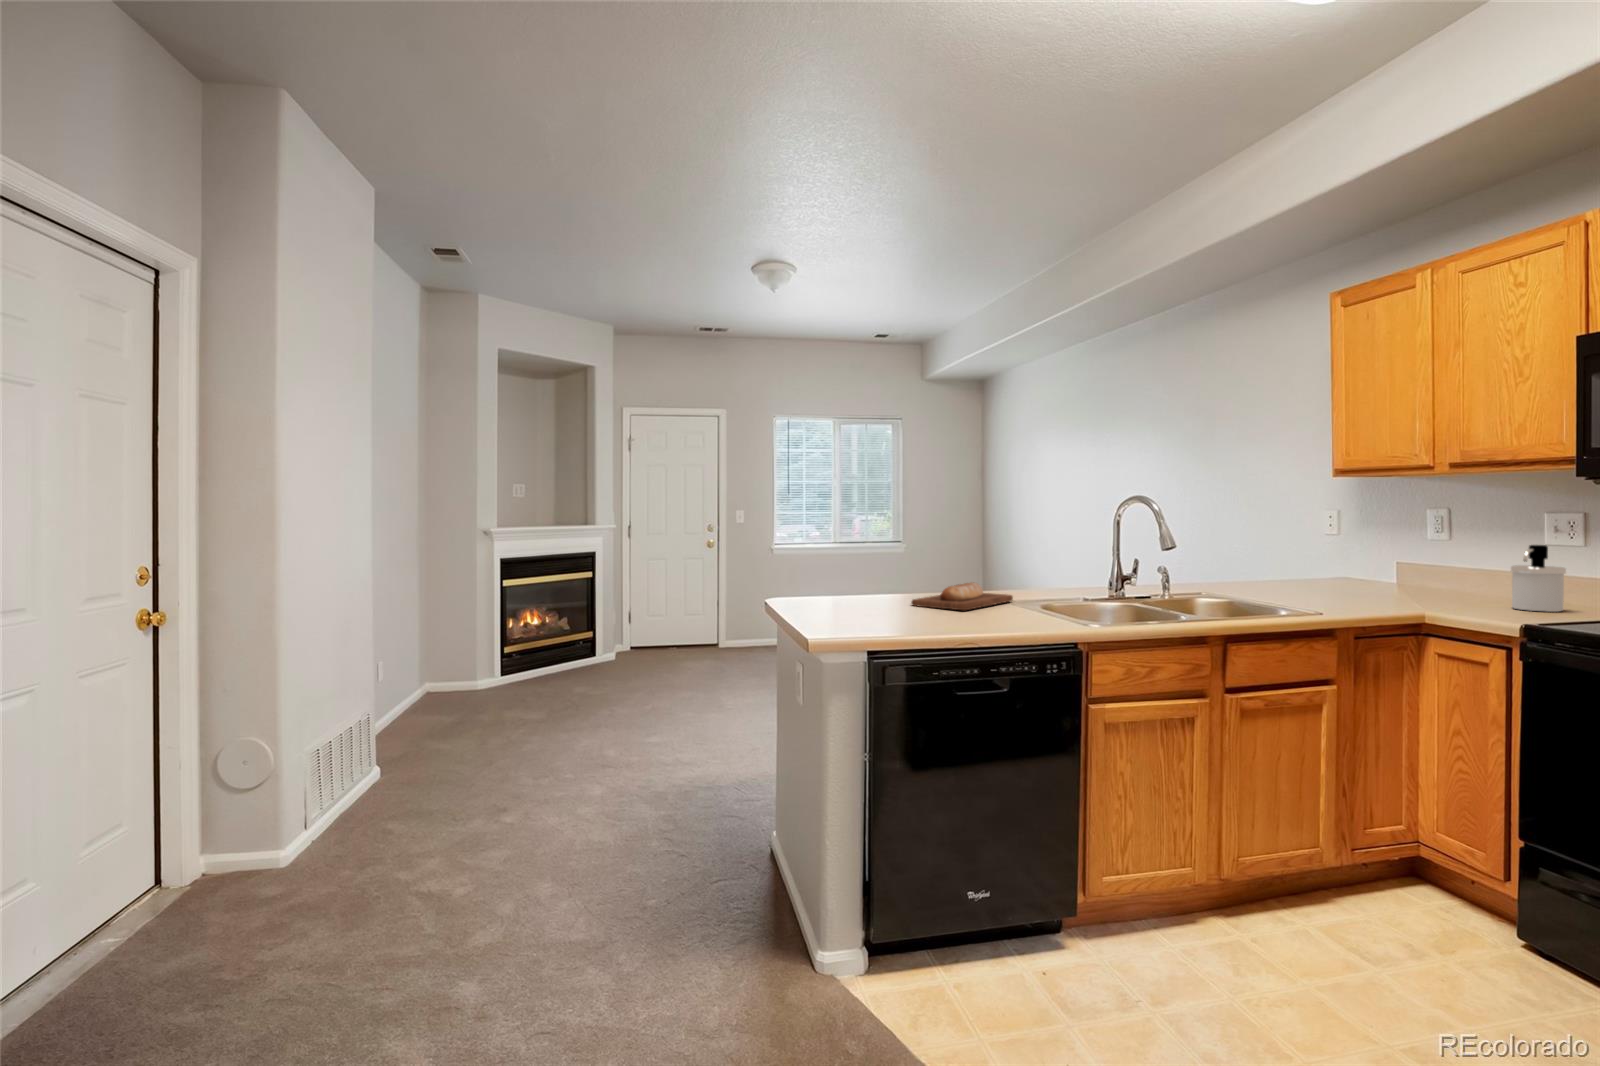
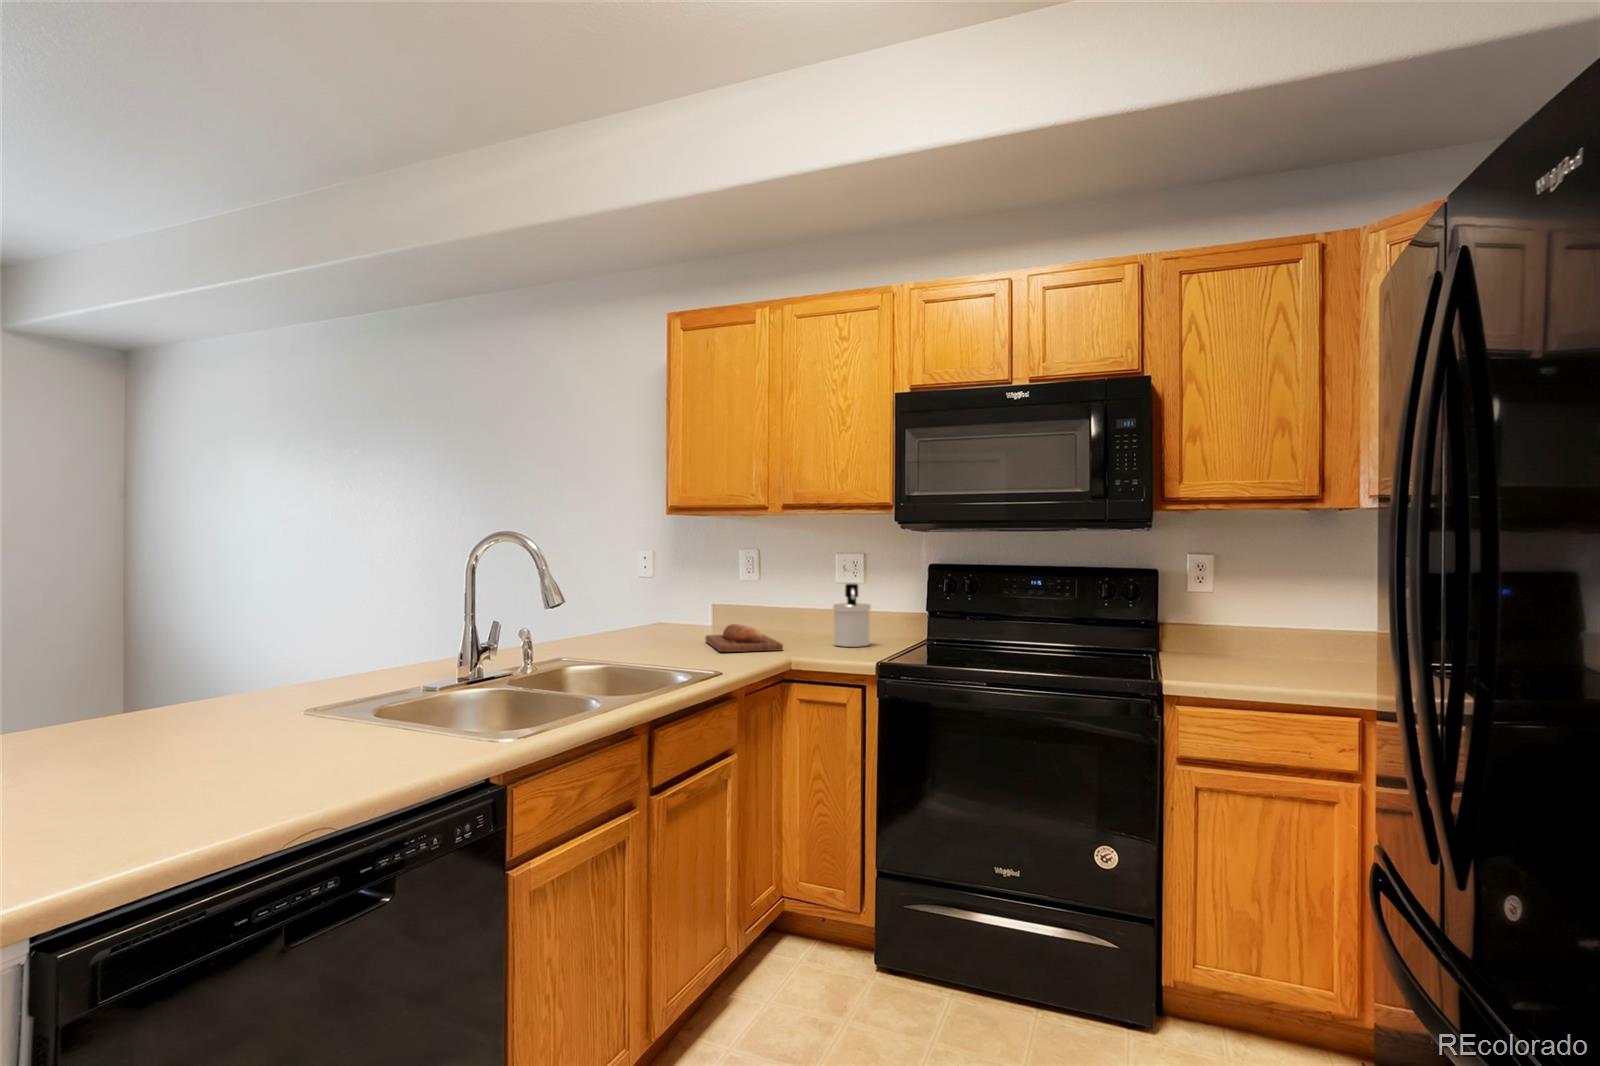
bread loaf: present [911,583,1013,610] -> present [705,624,783,652]

